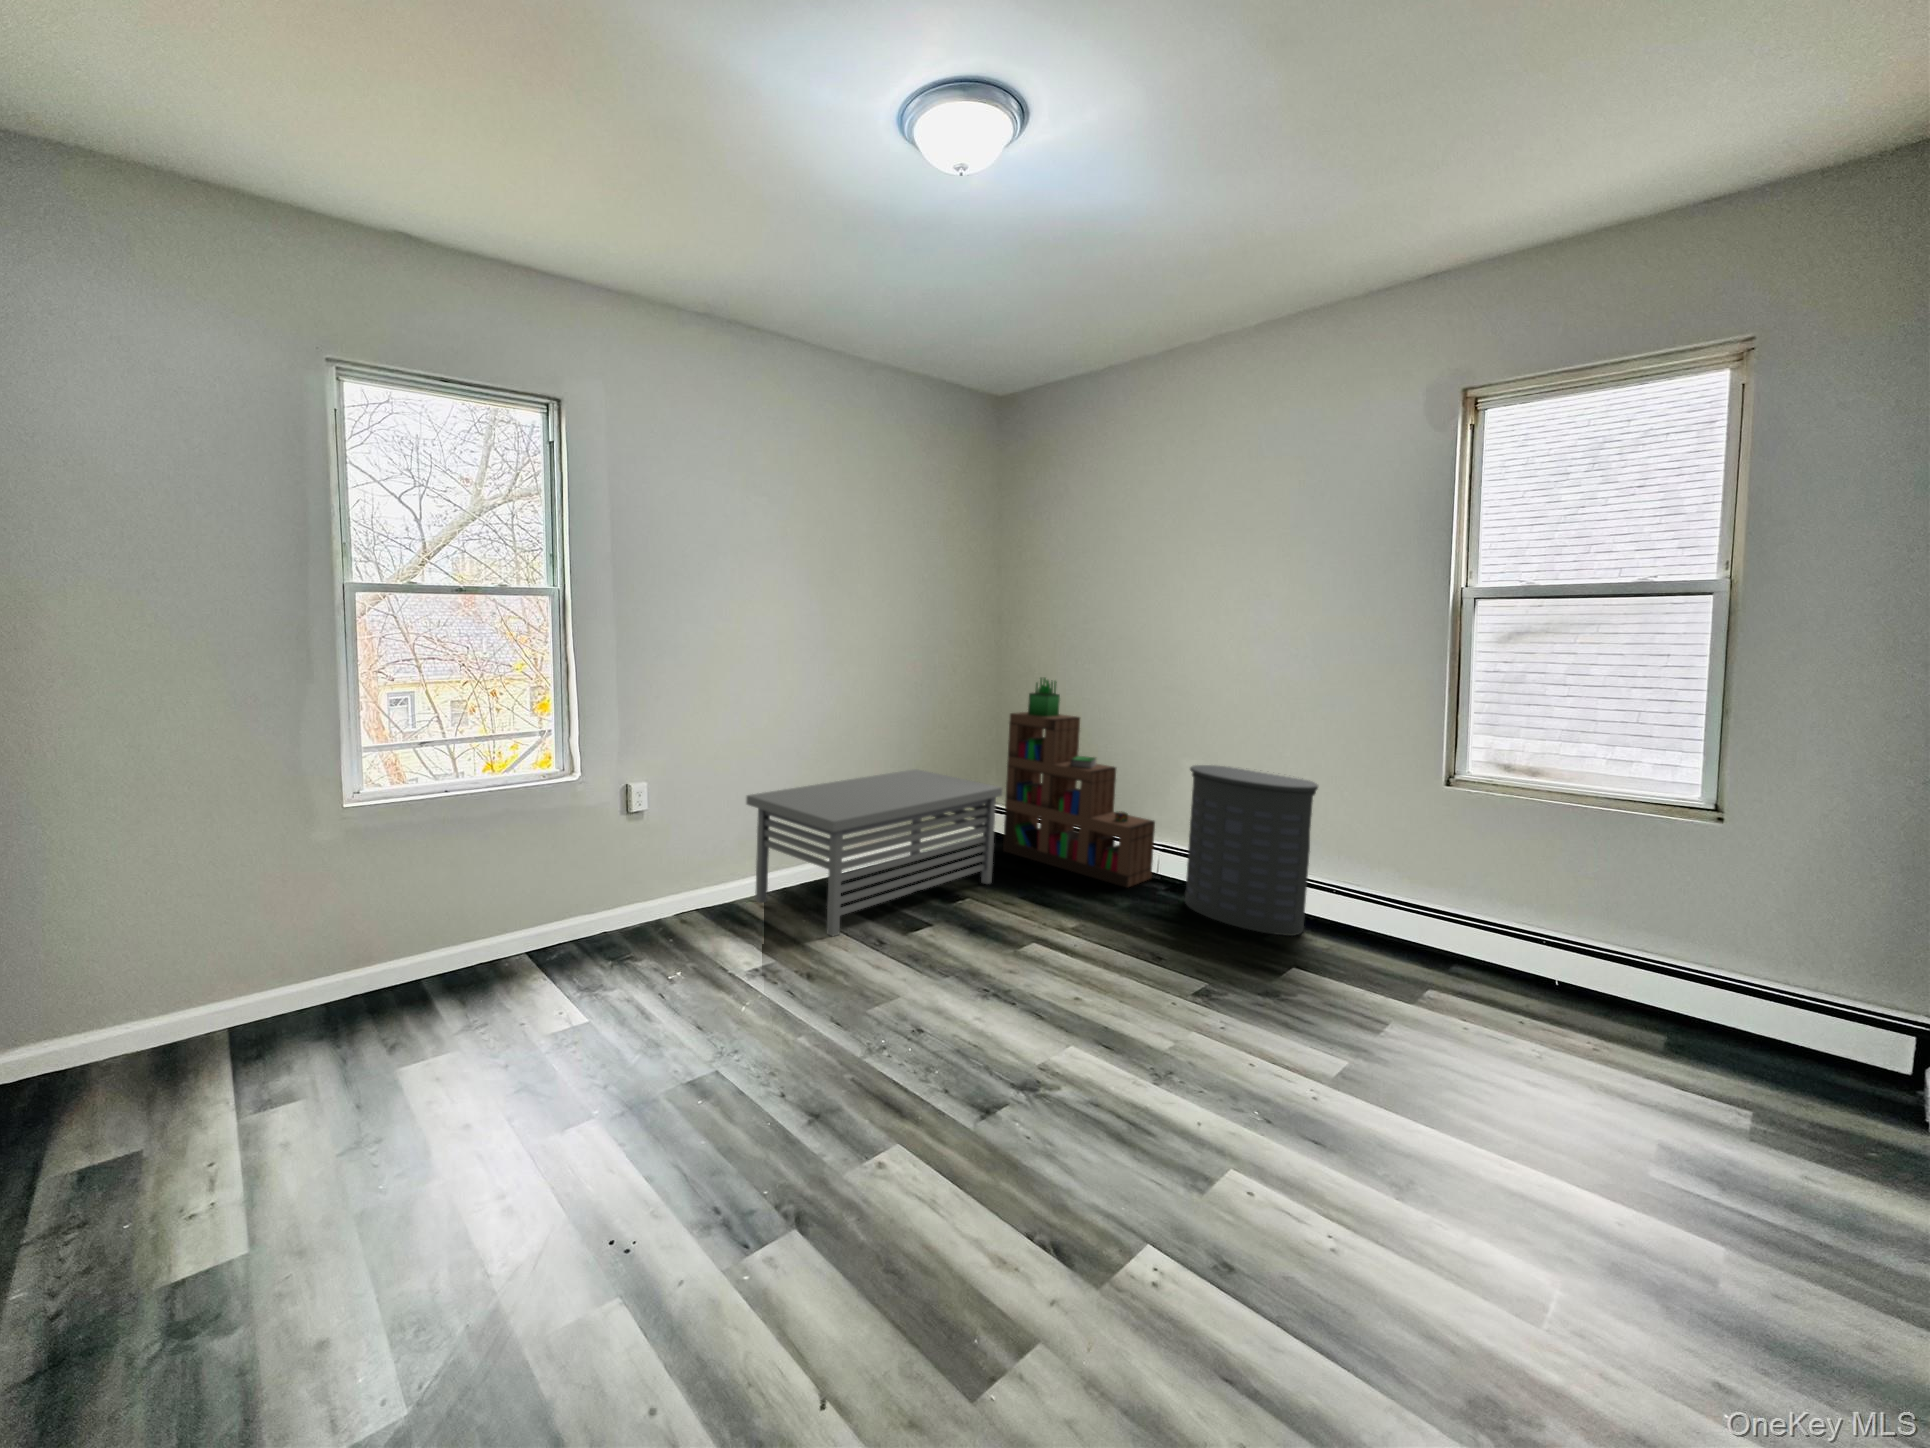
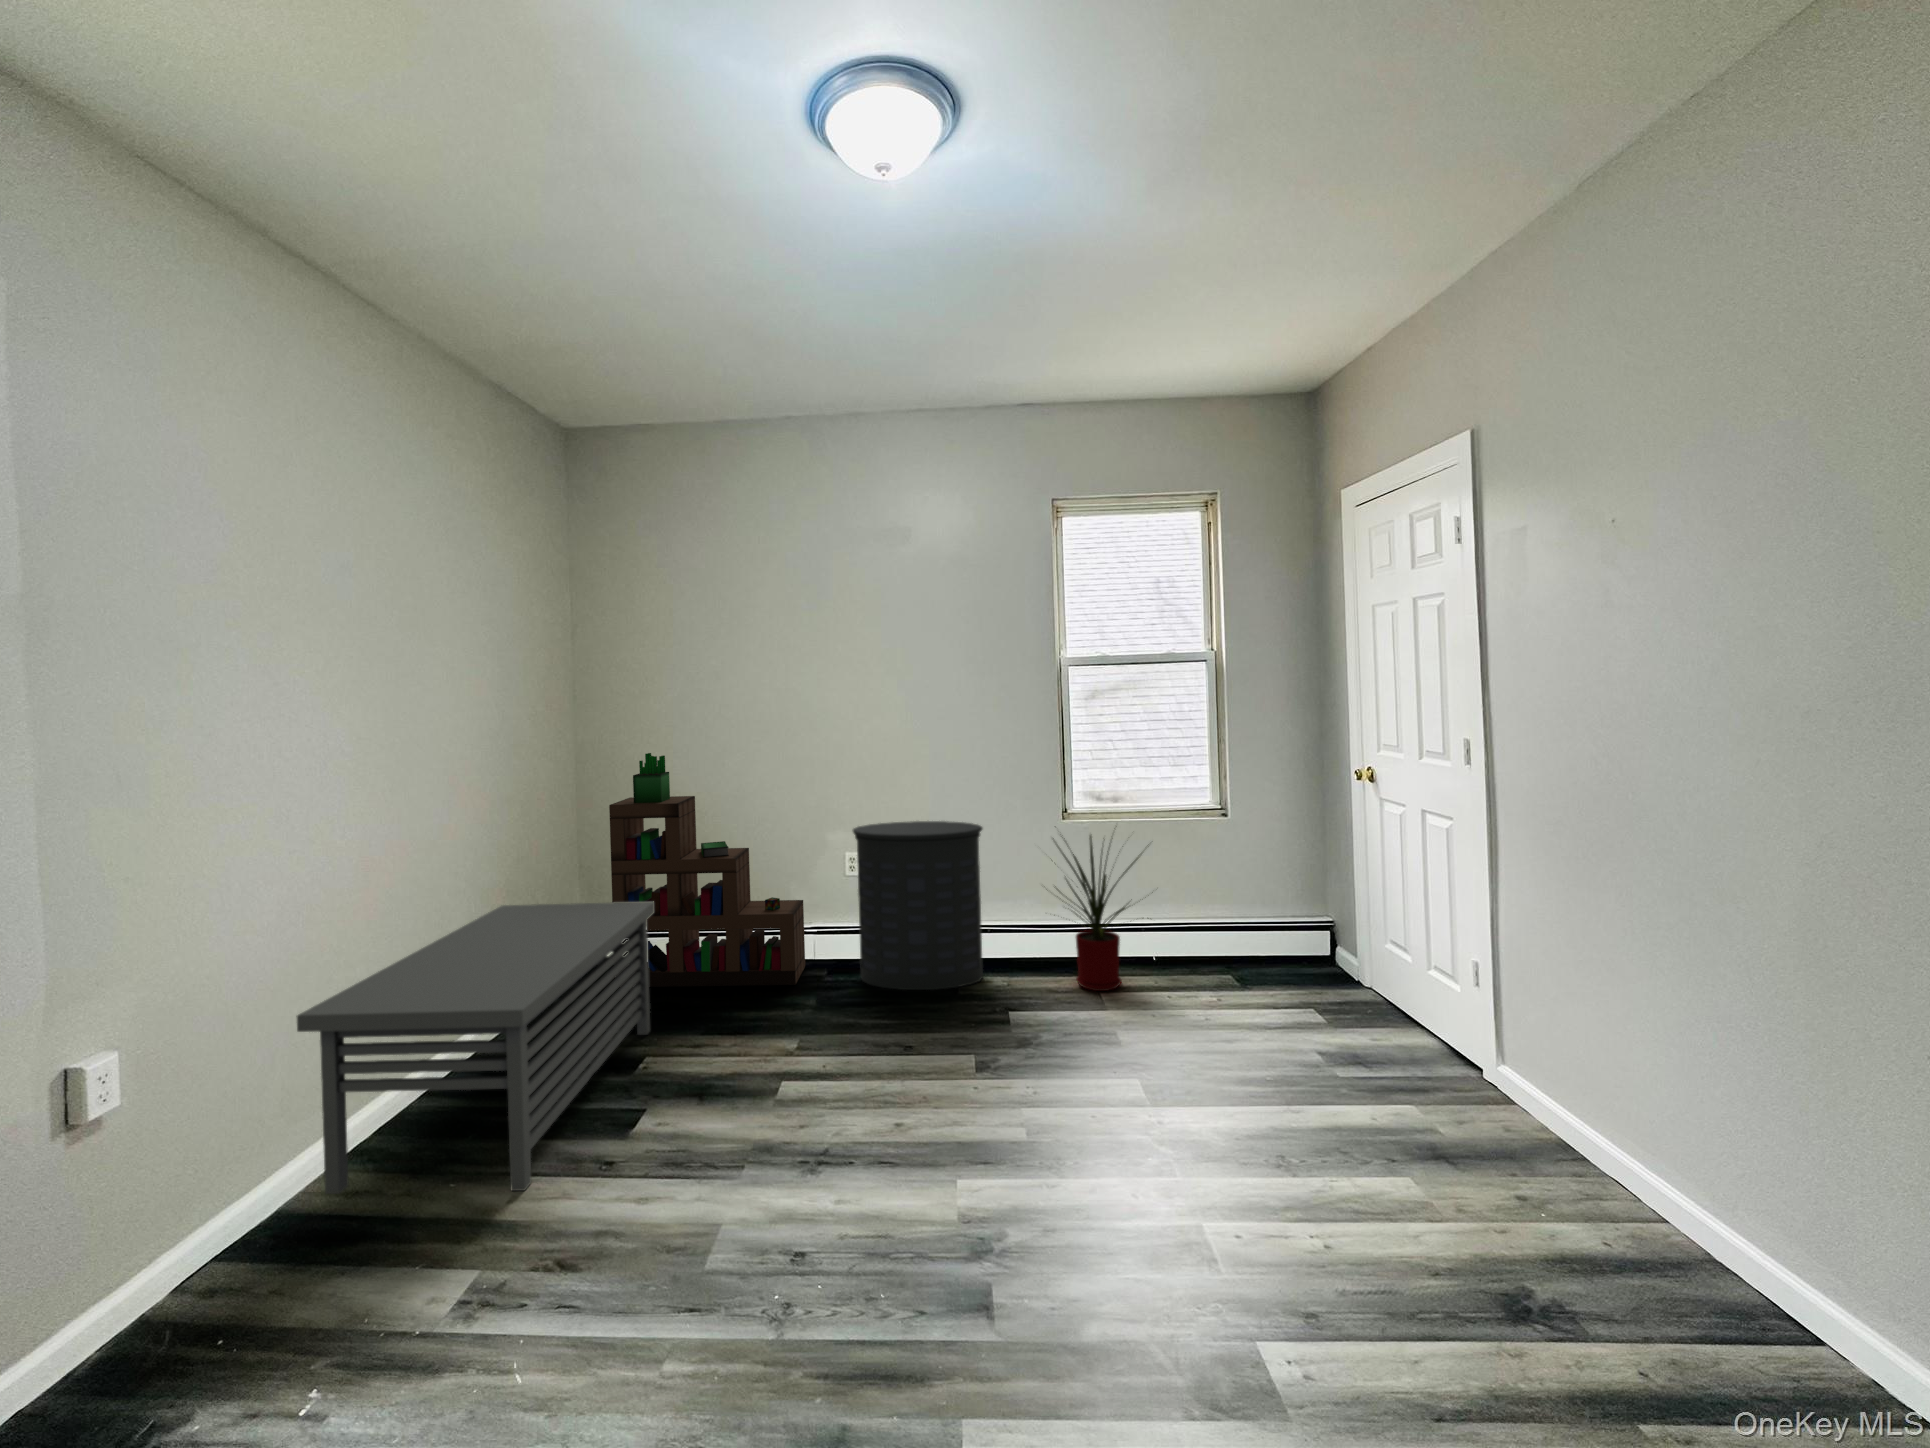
house plant: none [1356,799,1521,988] -> present [1053,835,1153,991]

